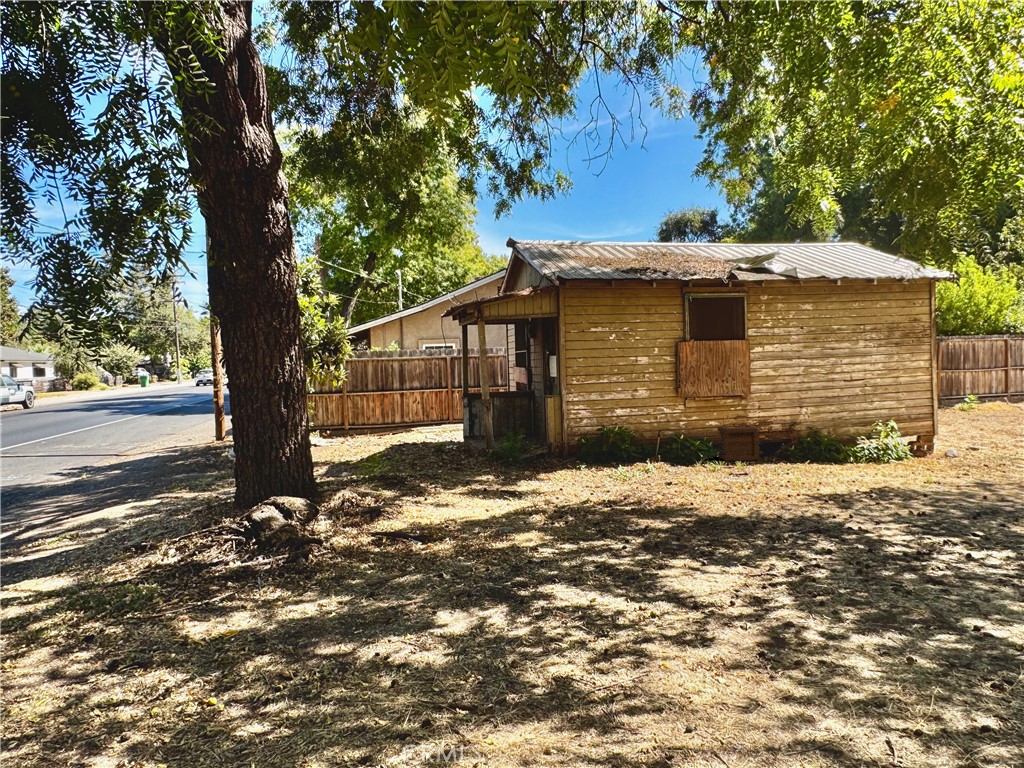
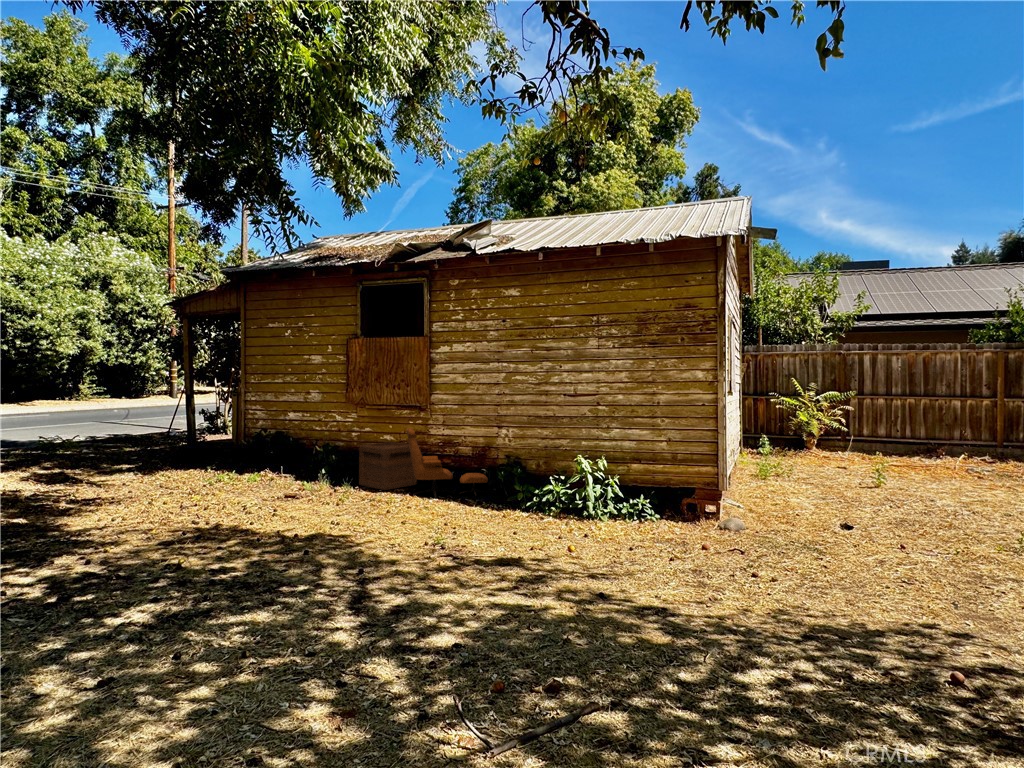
lounge chair: none [774,410,814,459] -> present [406,428,488,498]

